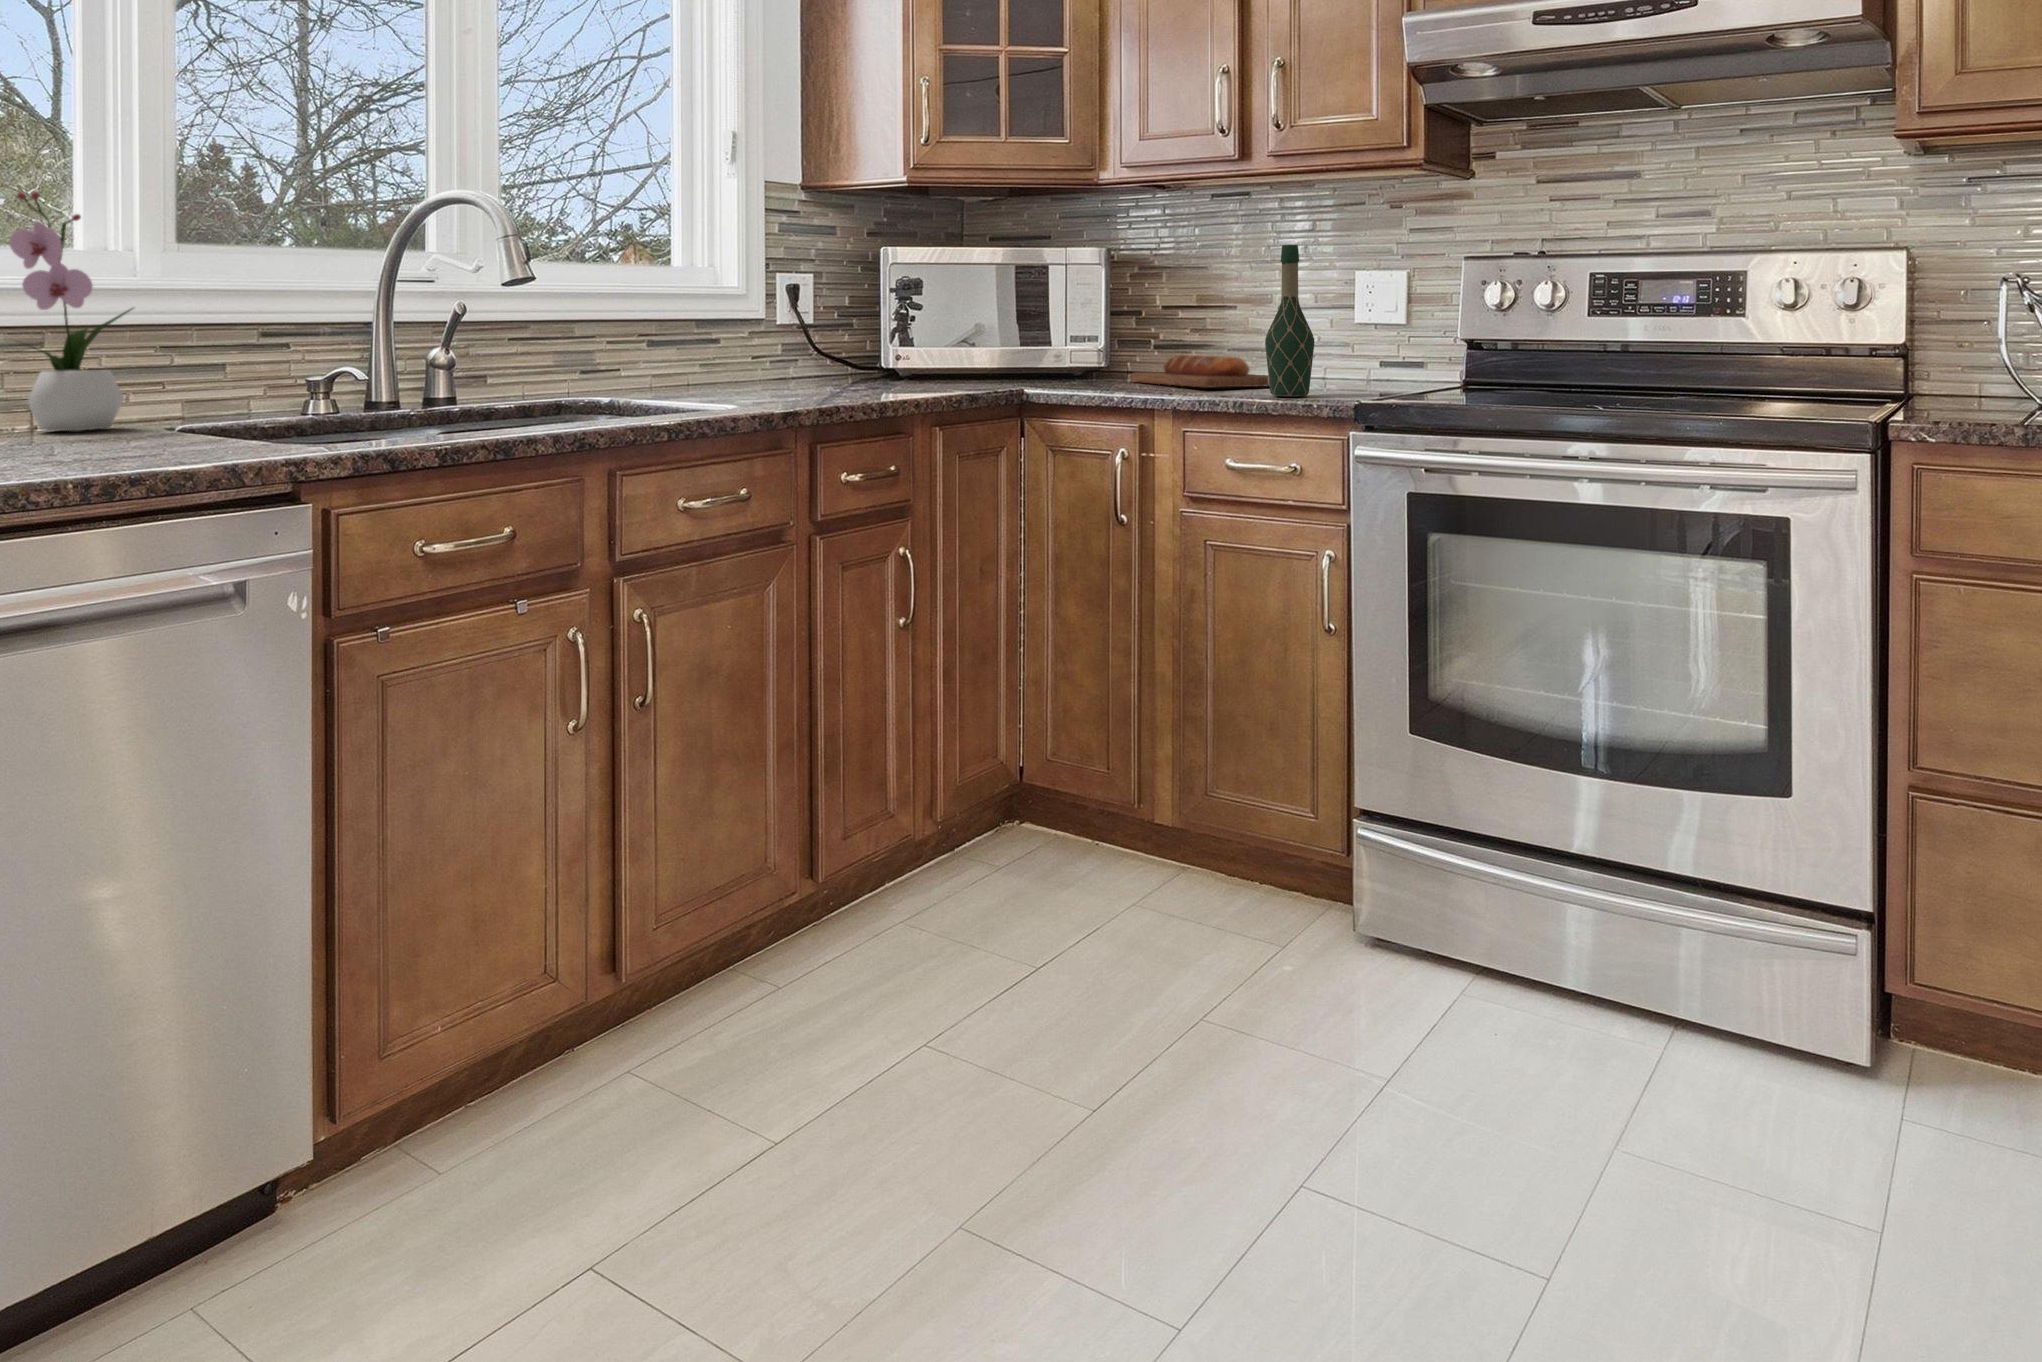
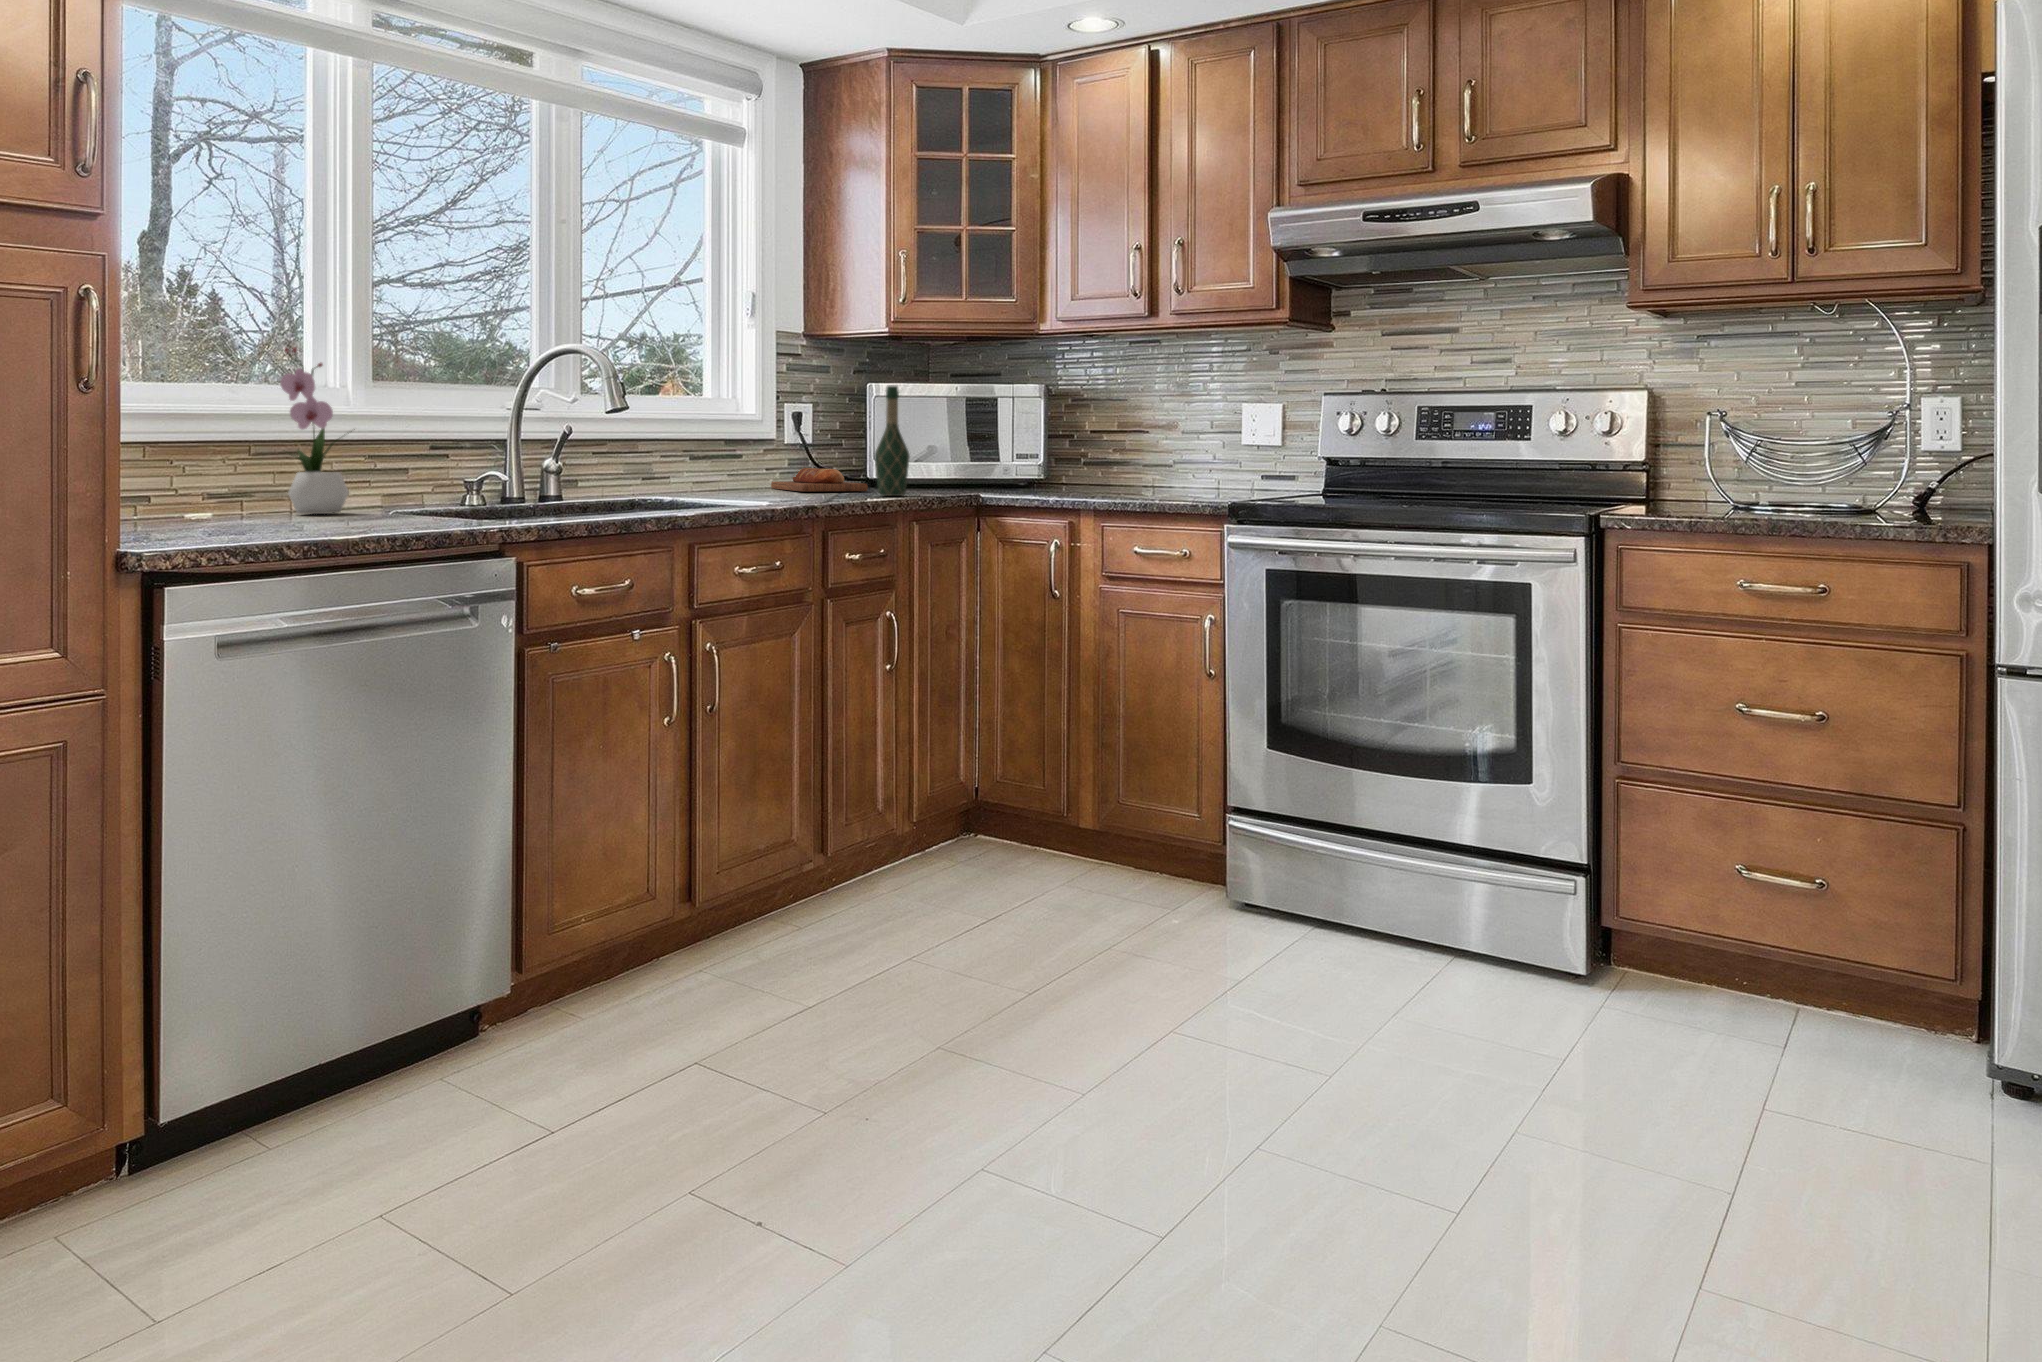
wine bottle: present [1265,245,1314,396] -> present [875,385,910,496]
bread loaf: present [1132,355,1269,388] -> present [771,468,868,491]

